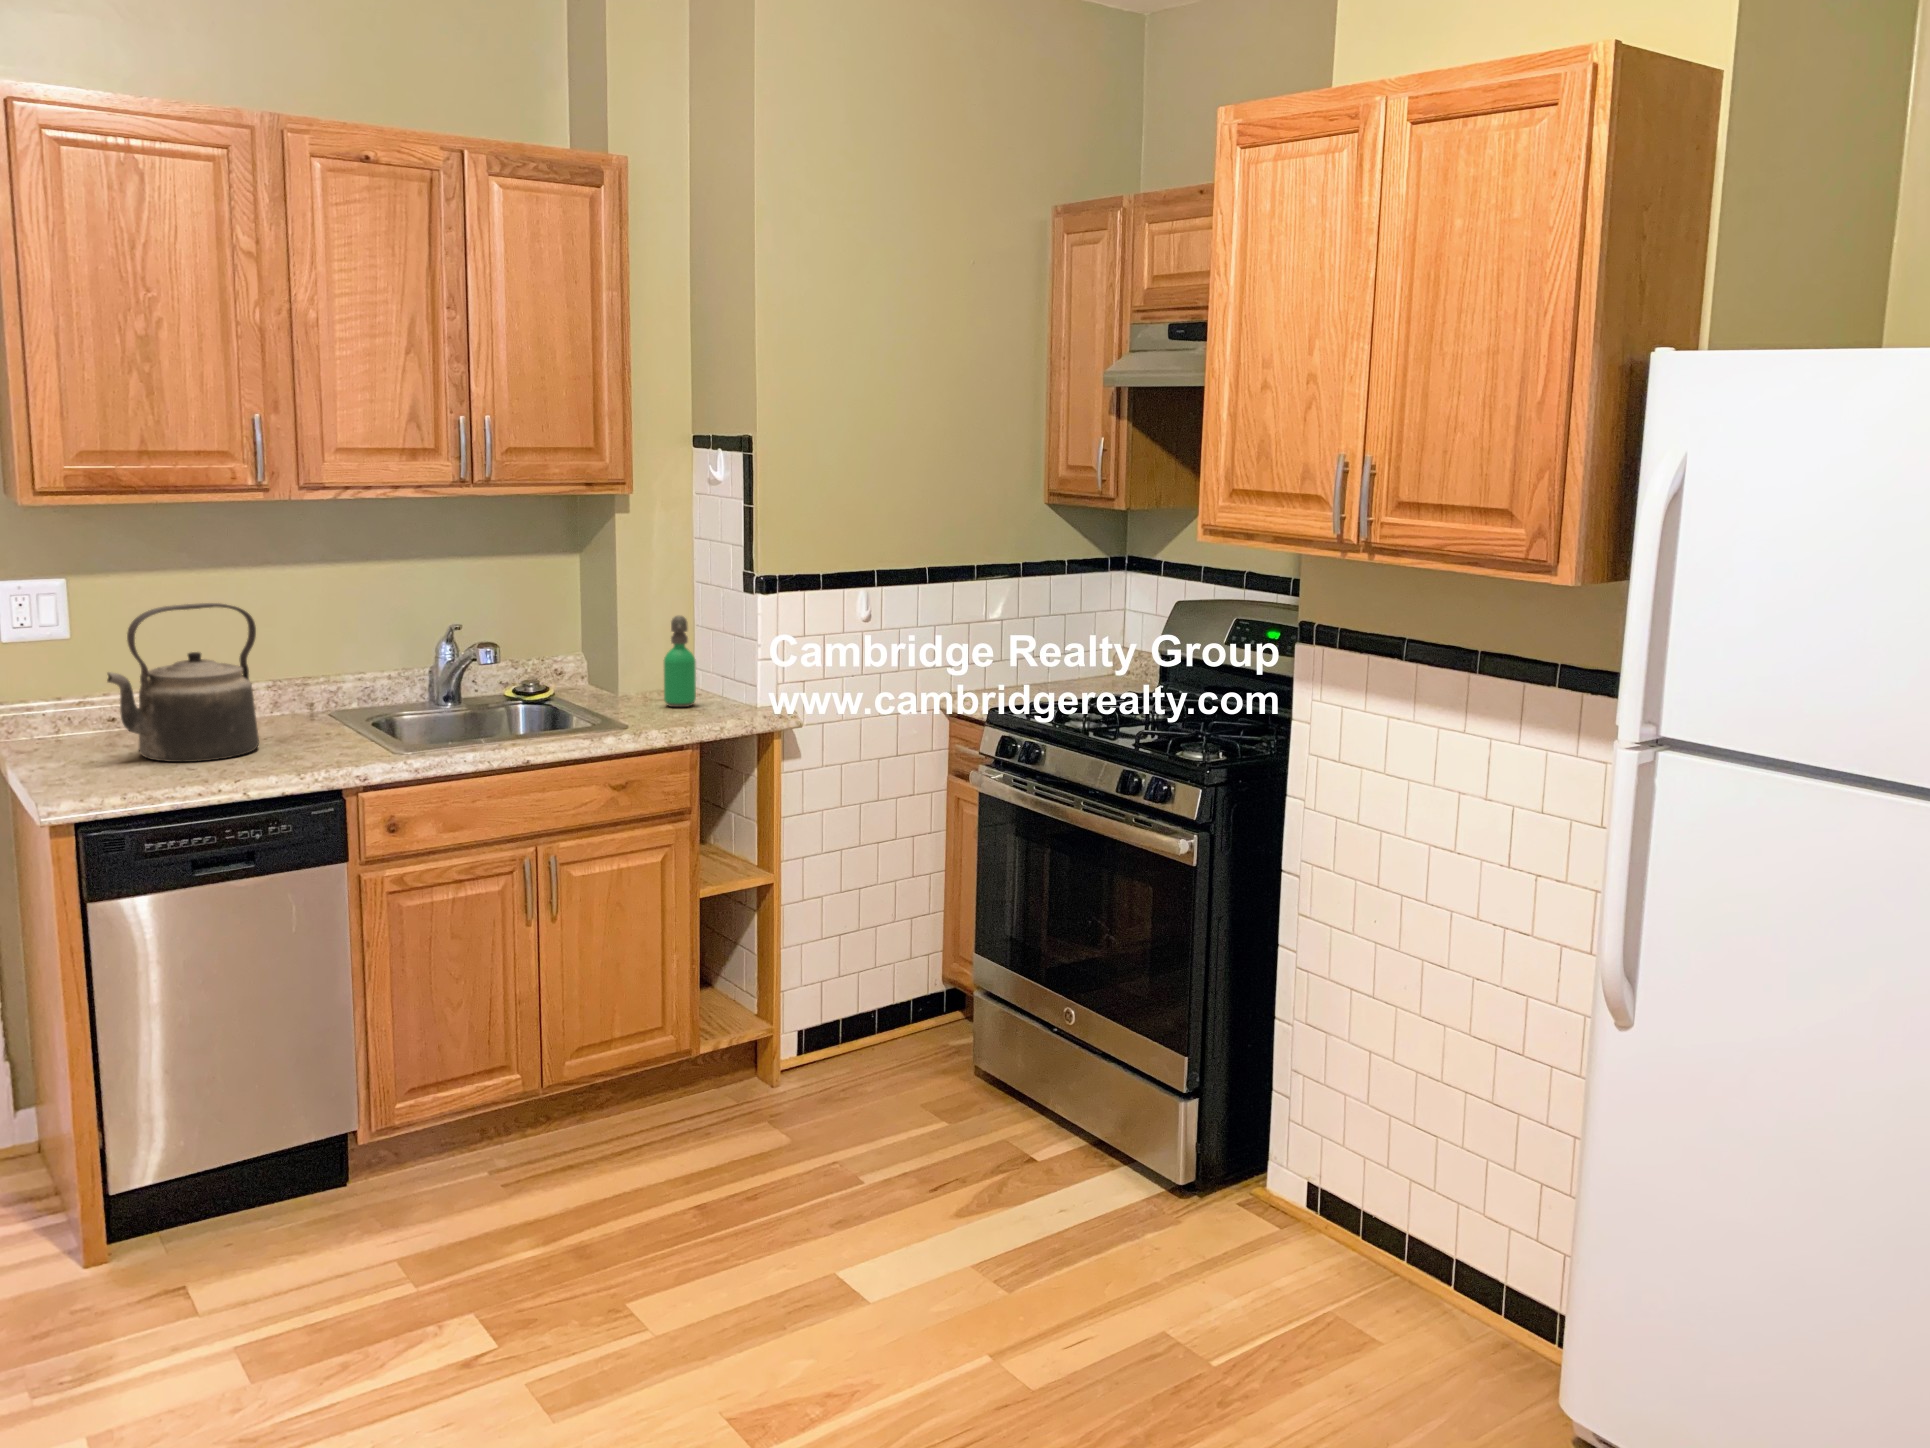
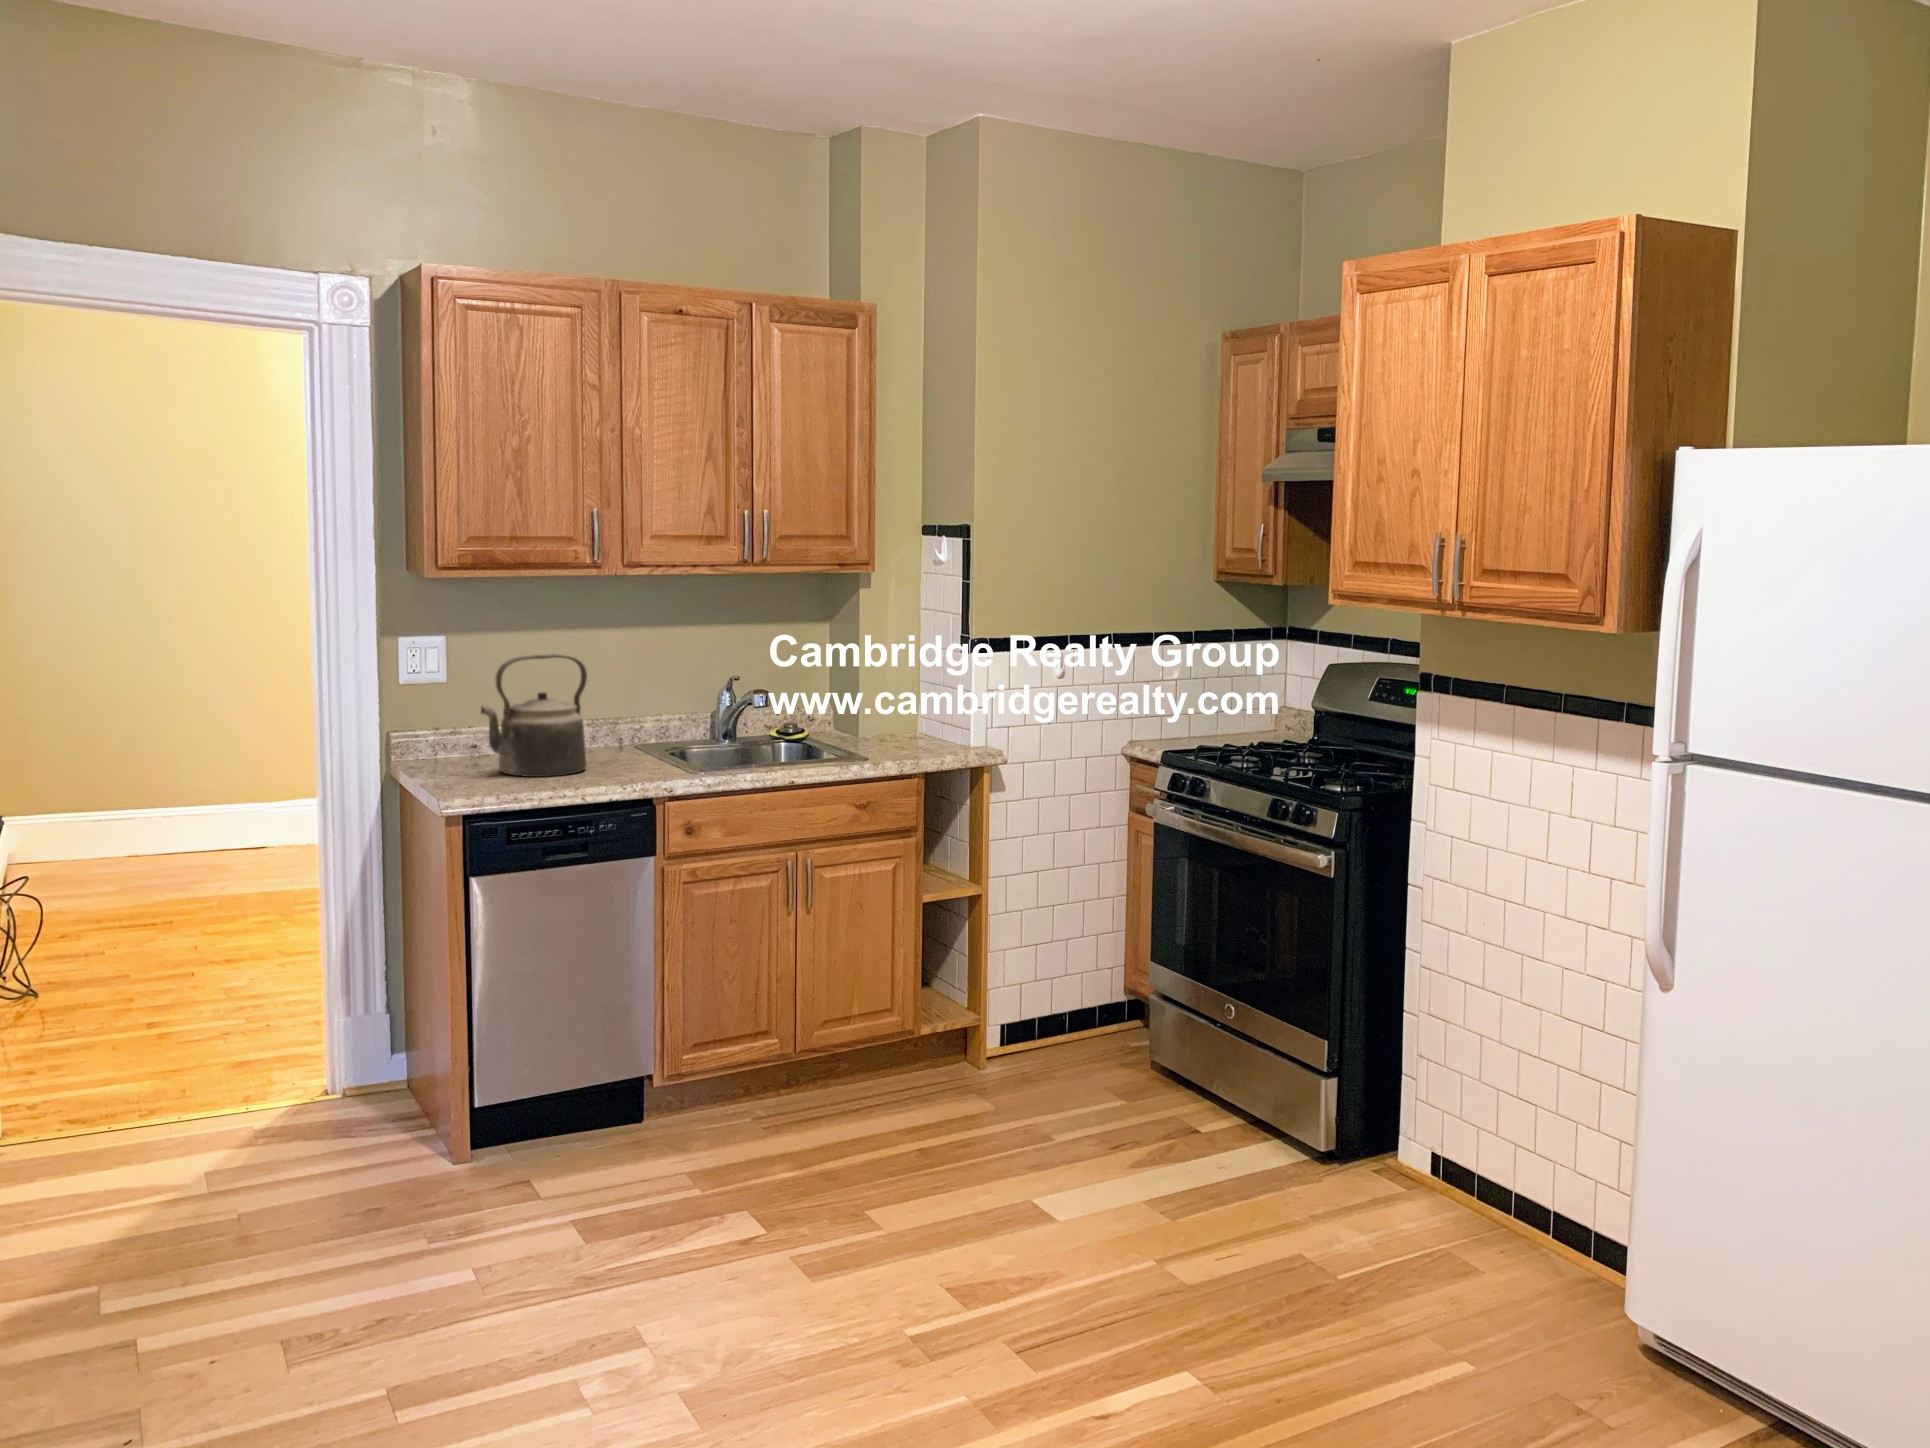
soap dispenser: present [664,616,696,707] -> none [896,673,922,748]

